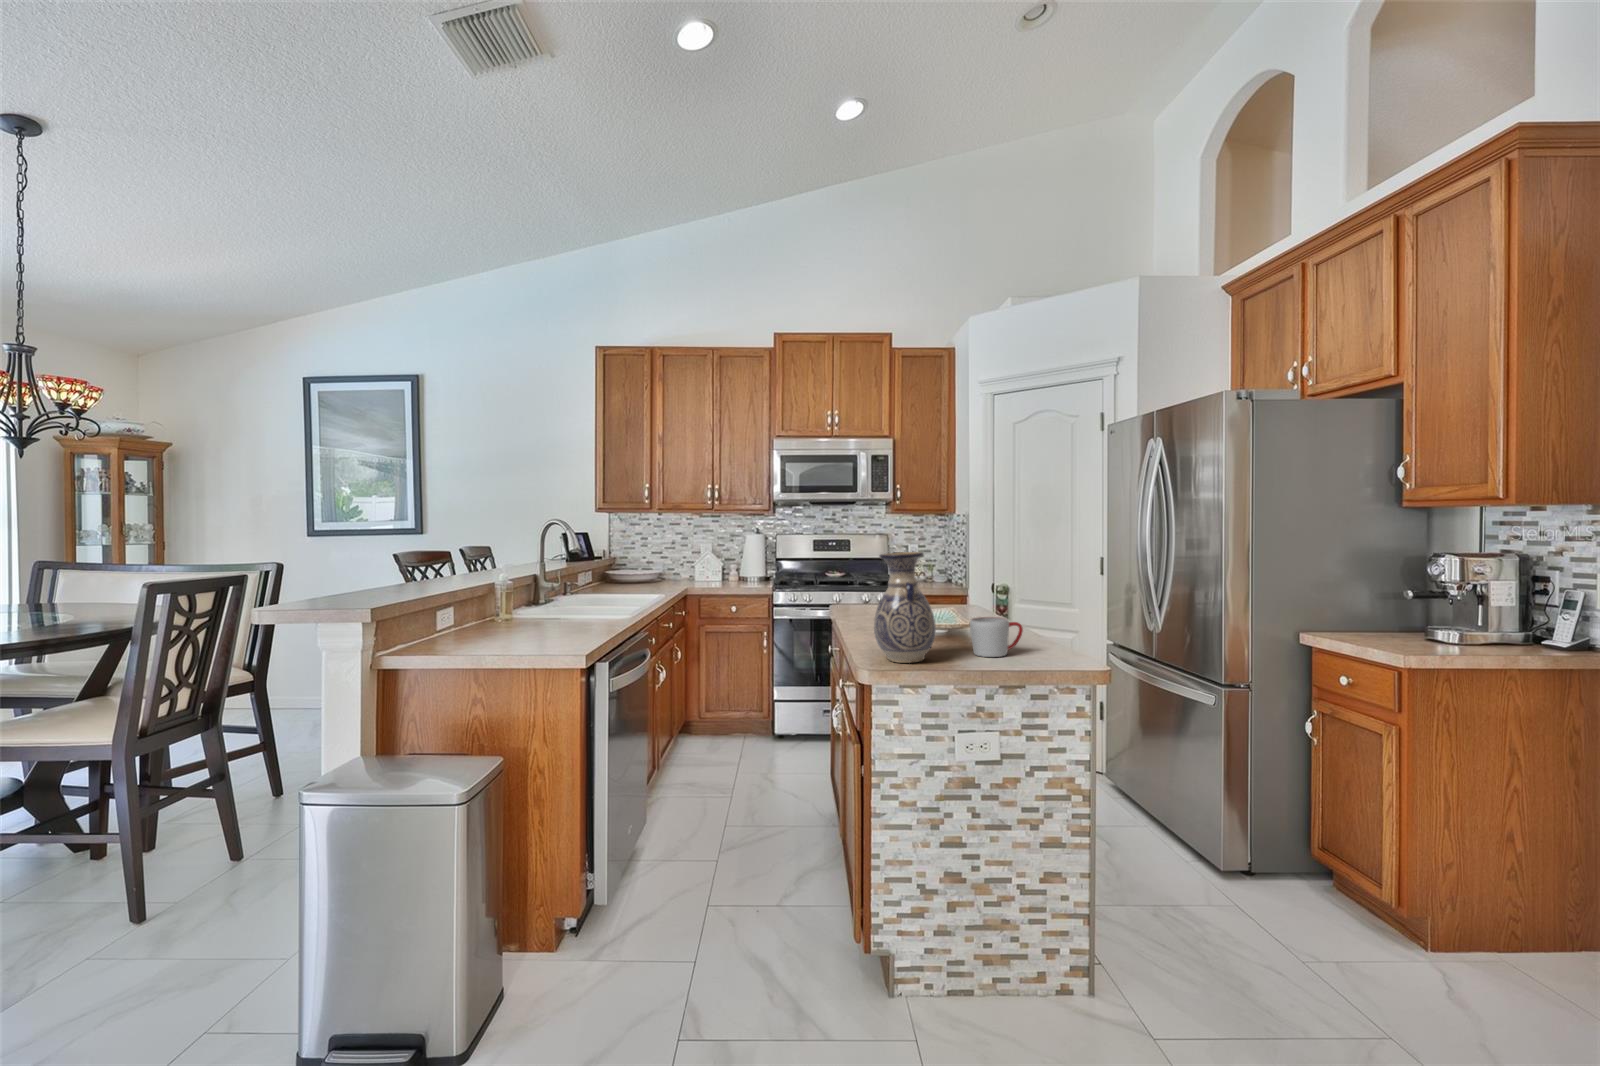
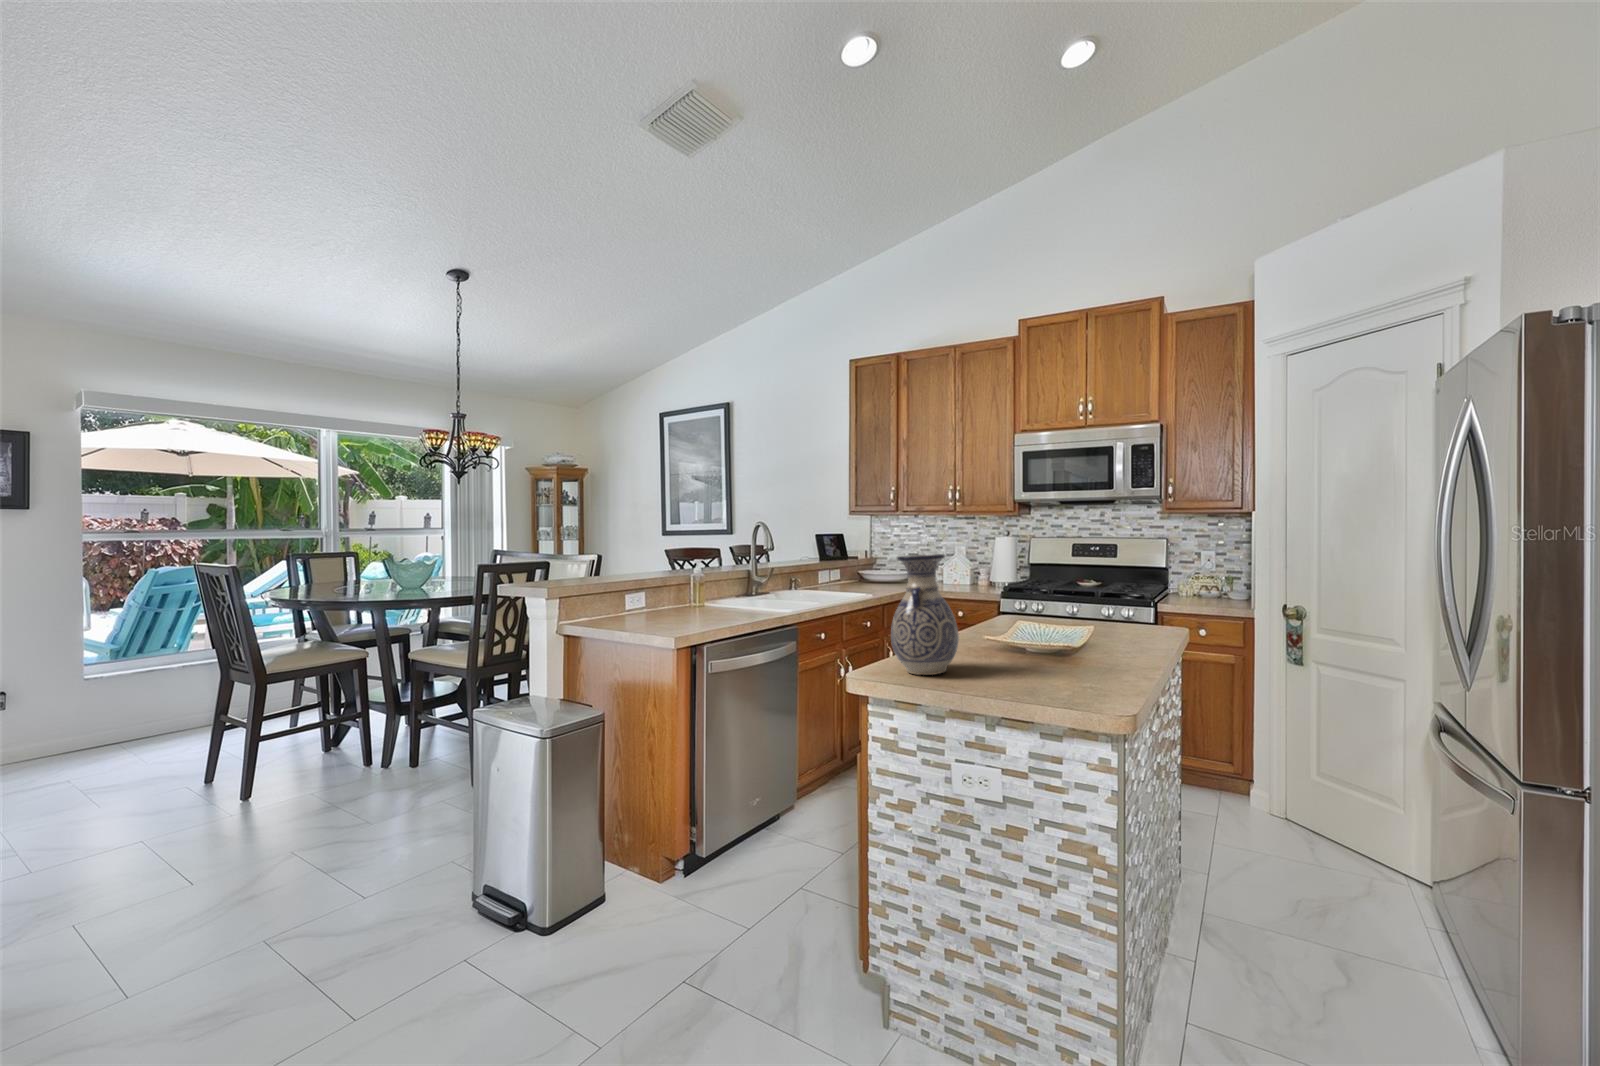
mug: present [970,617,1023,657] -> none [1007,634,1078,682]

